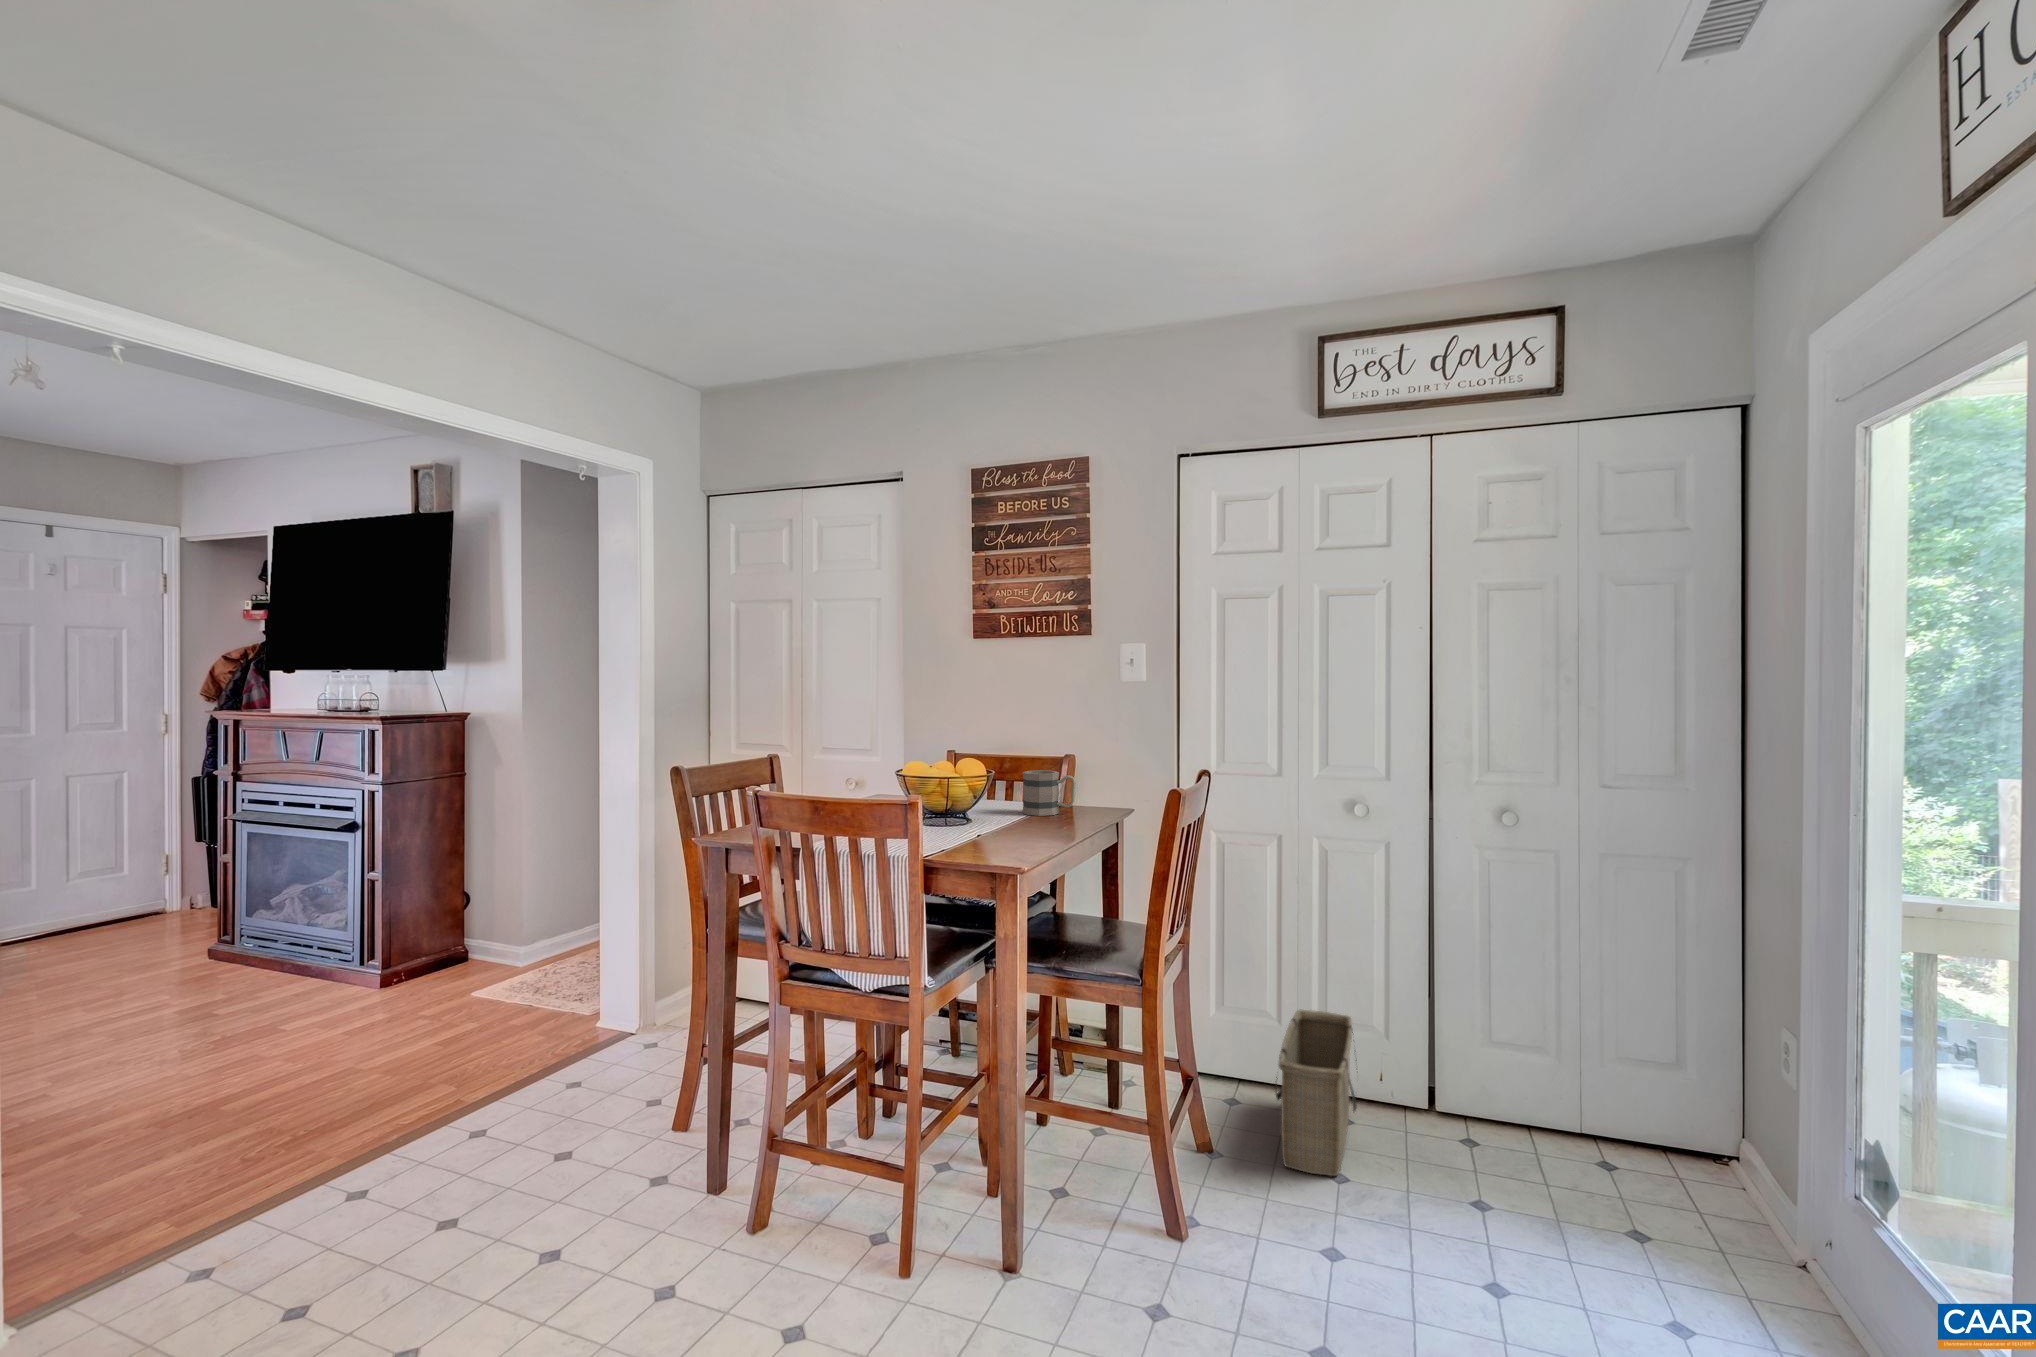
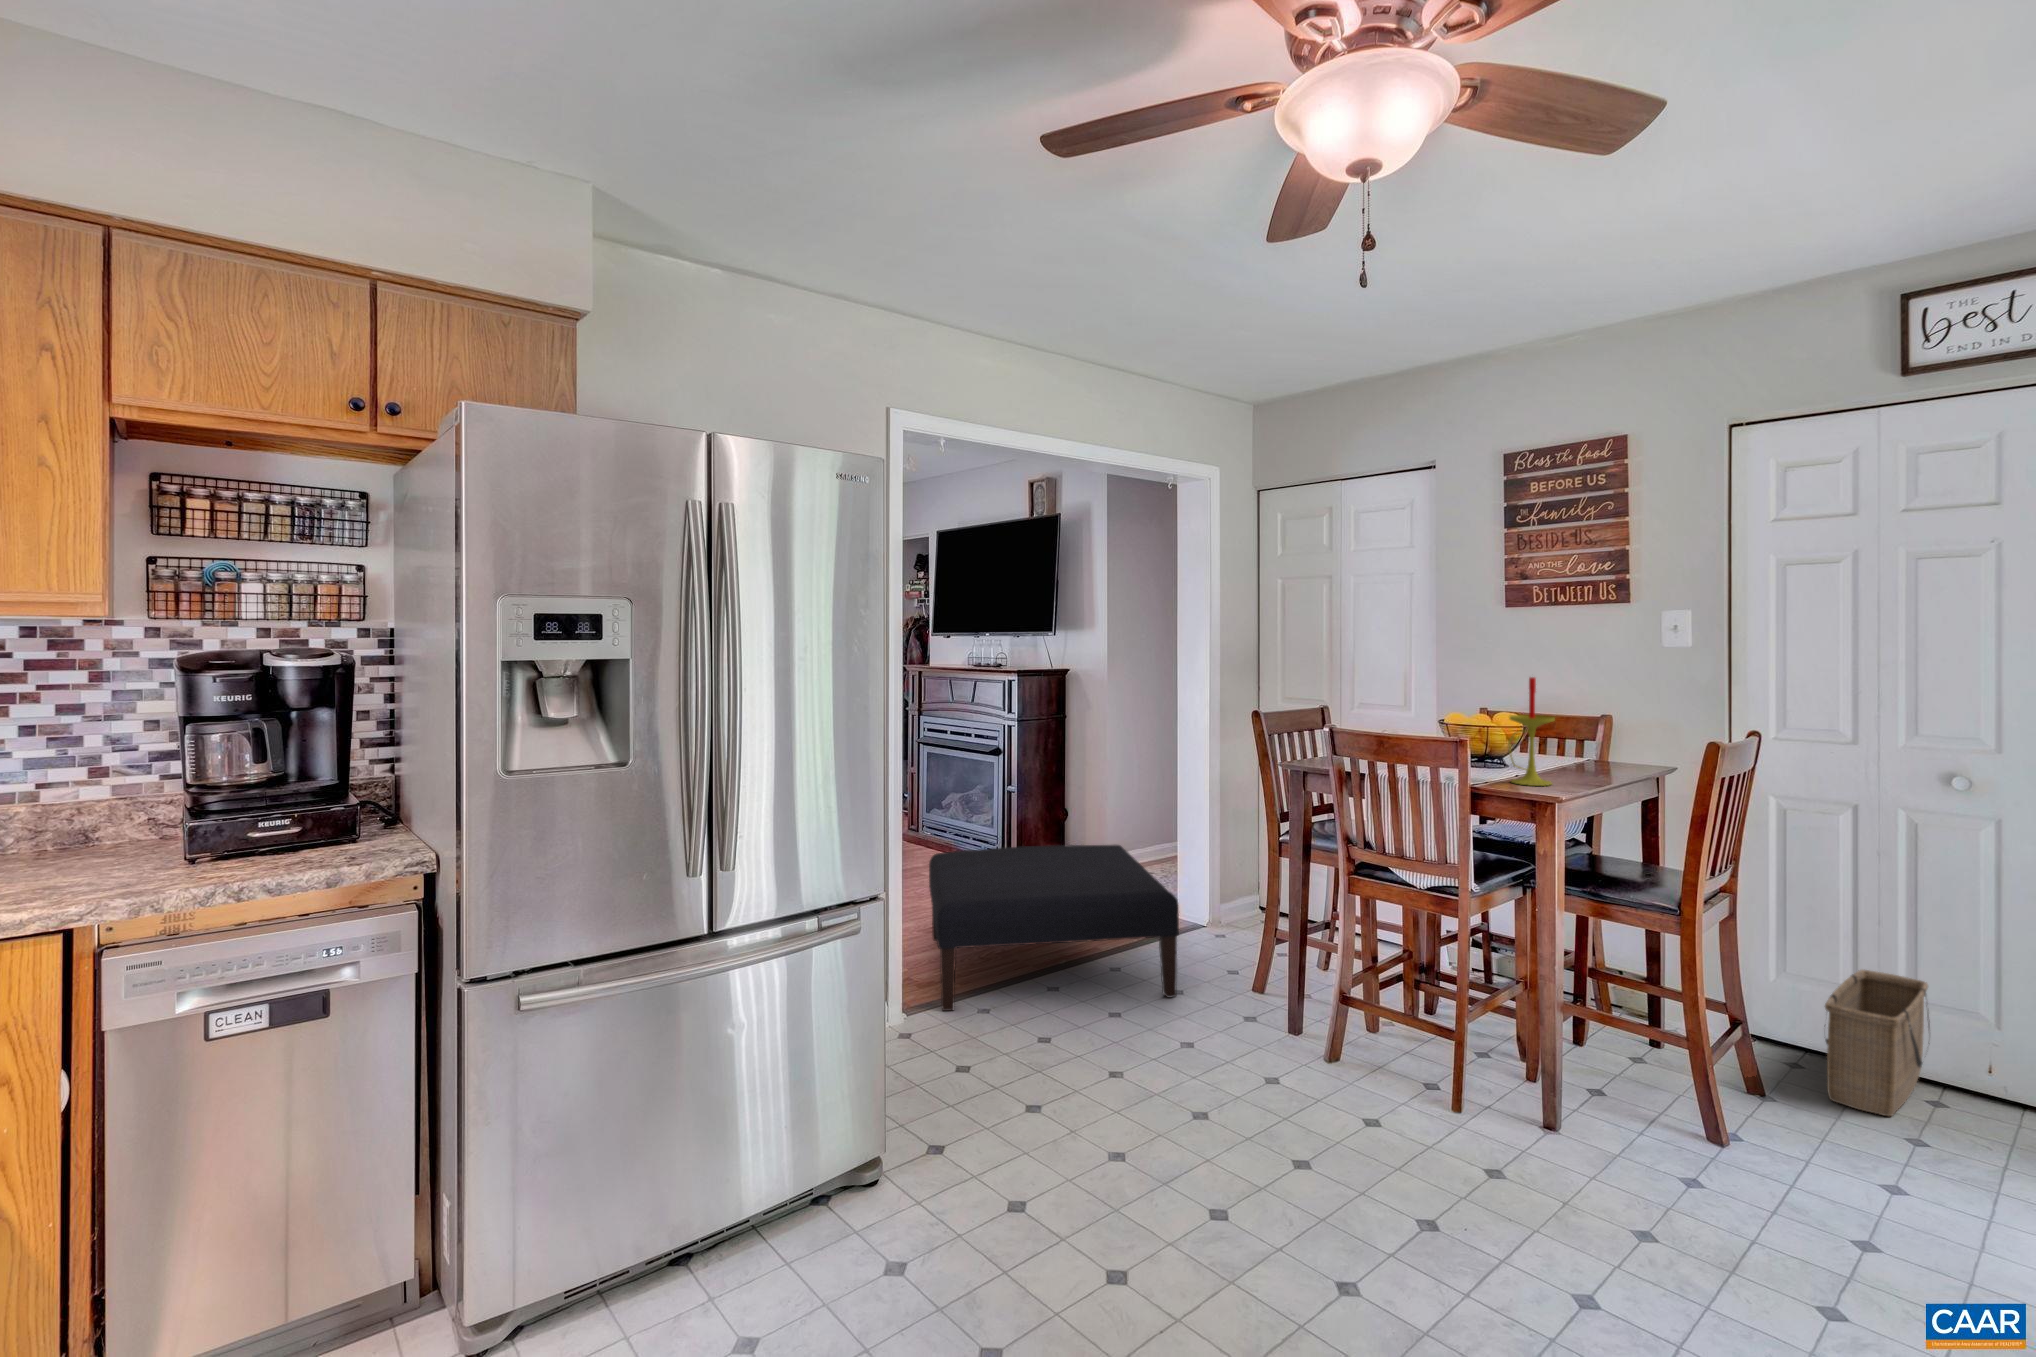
candle: none [969,710,1022,848] -> present [1508,677,1555,786]
mug: present [1022,770,1076,816] -> none [1555,727,1610,766]
ottoman: none [82,949,554,1299] -> present [929,845,1179,1011]

